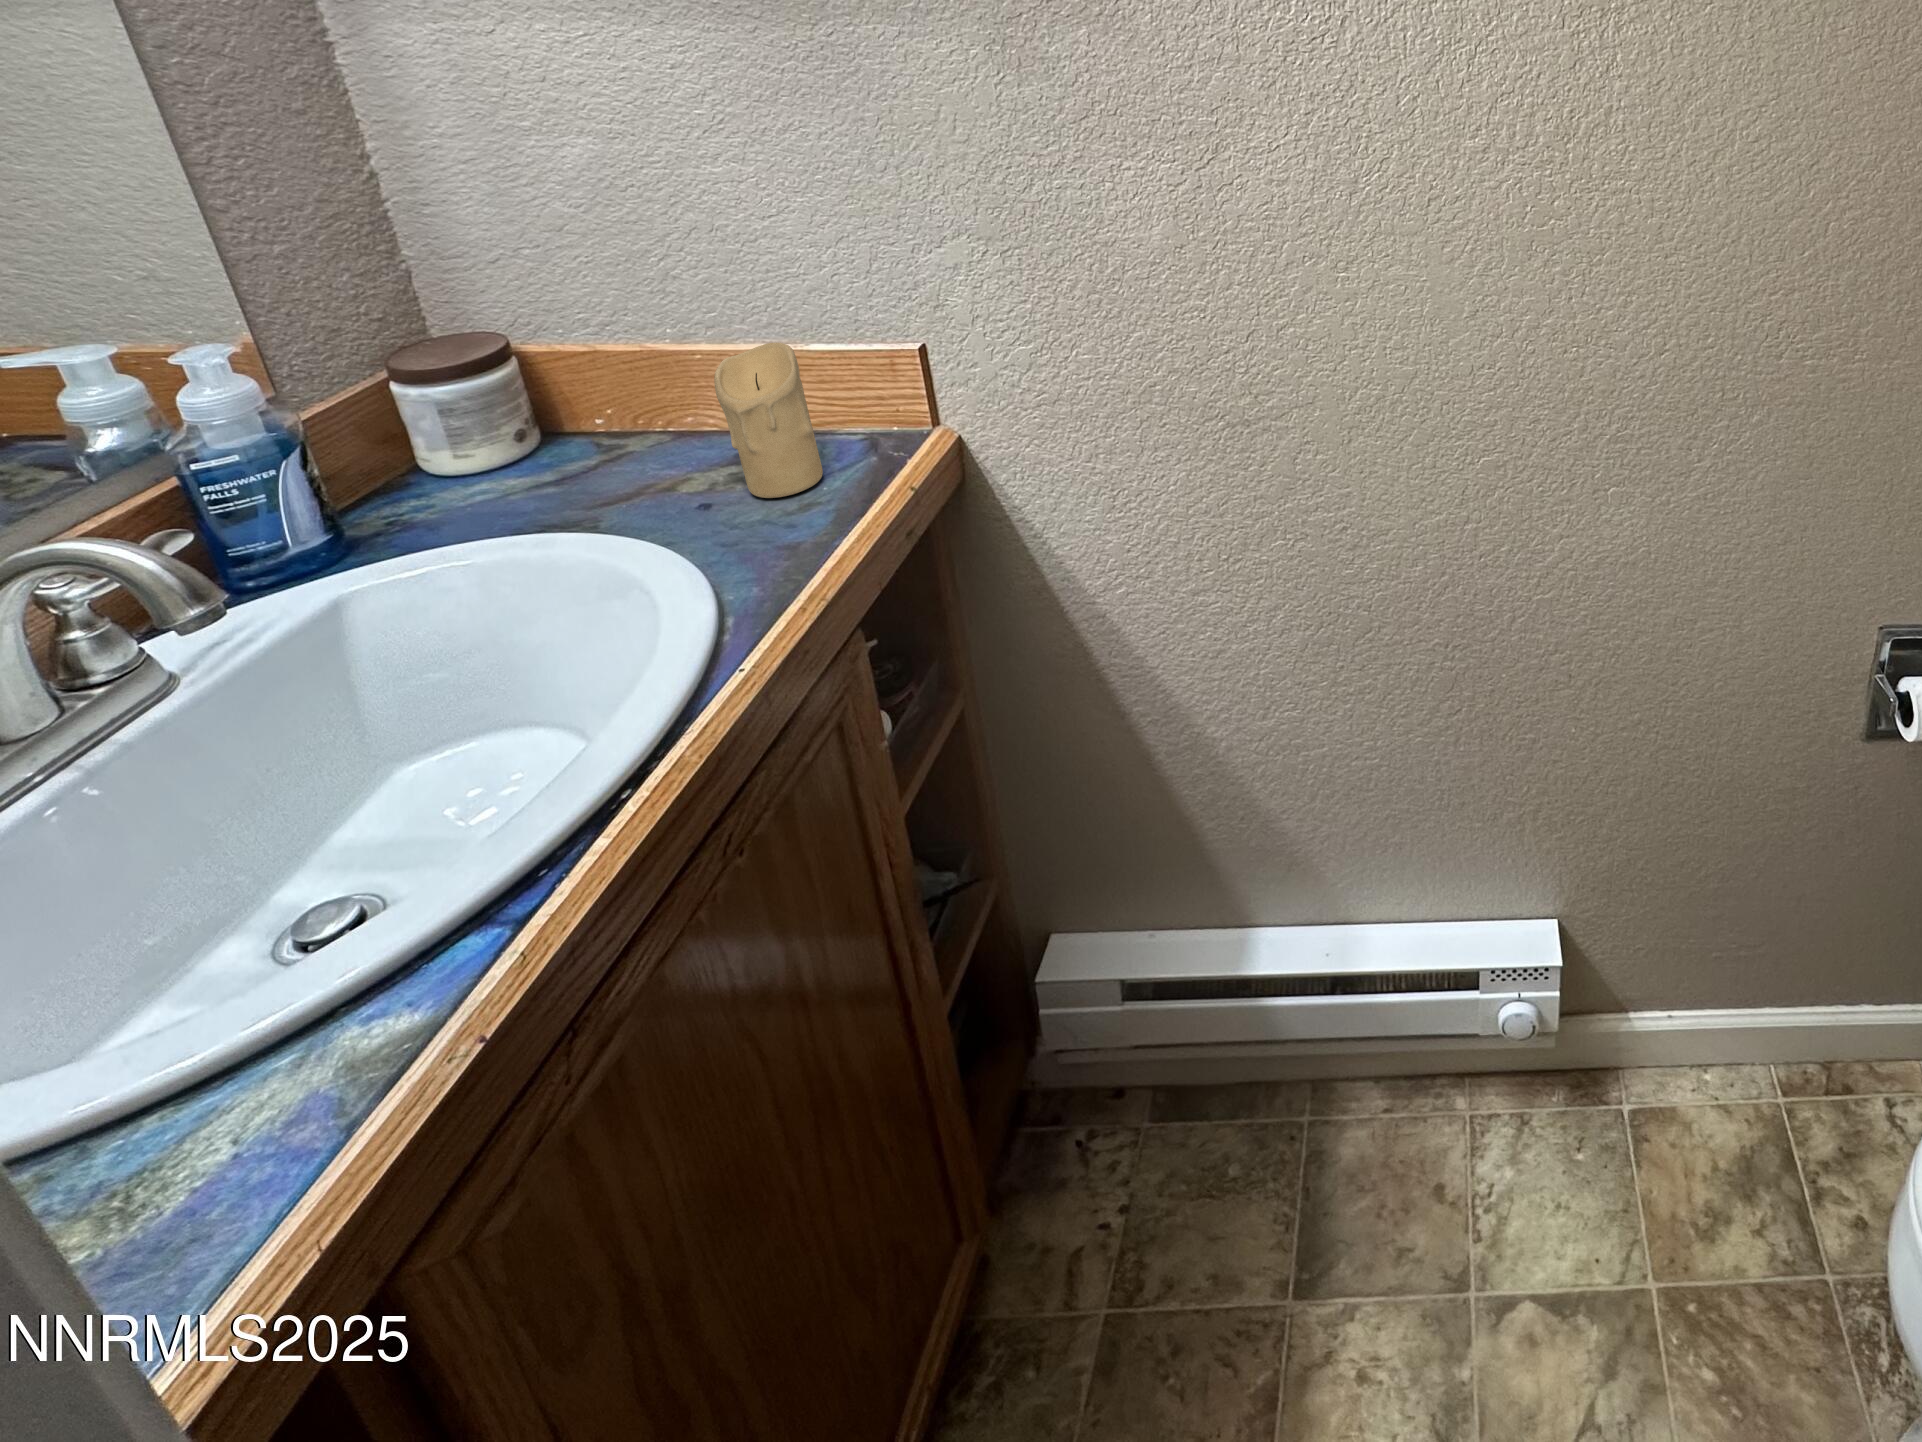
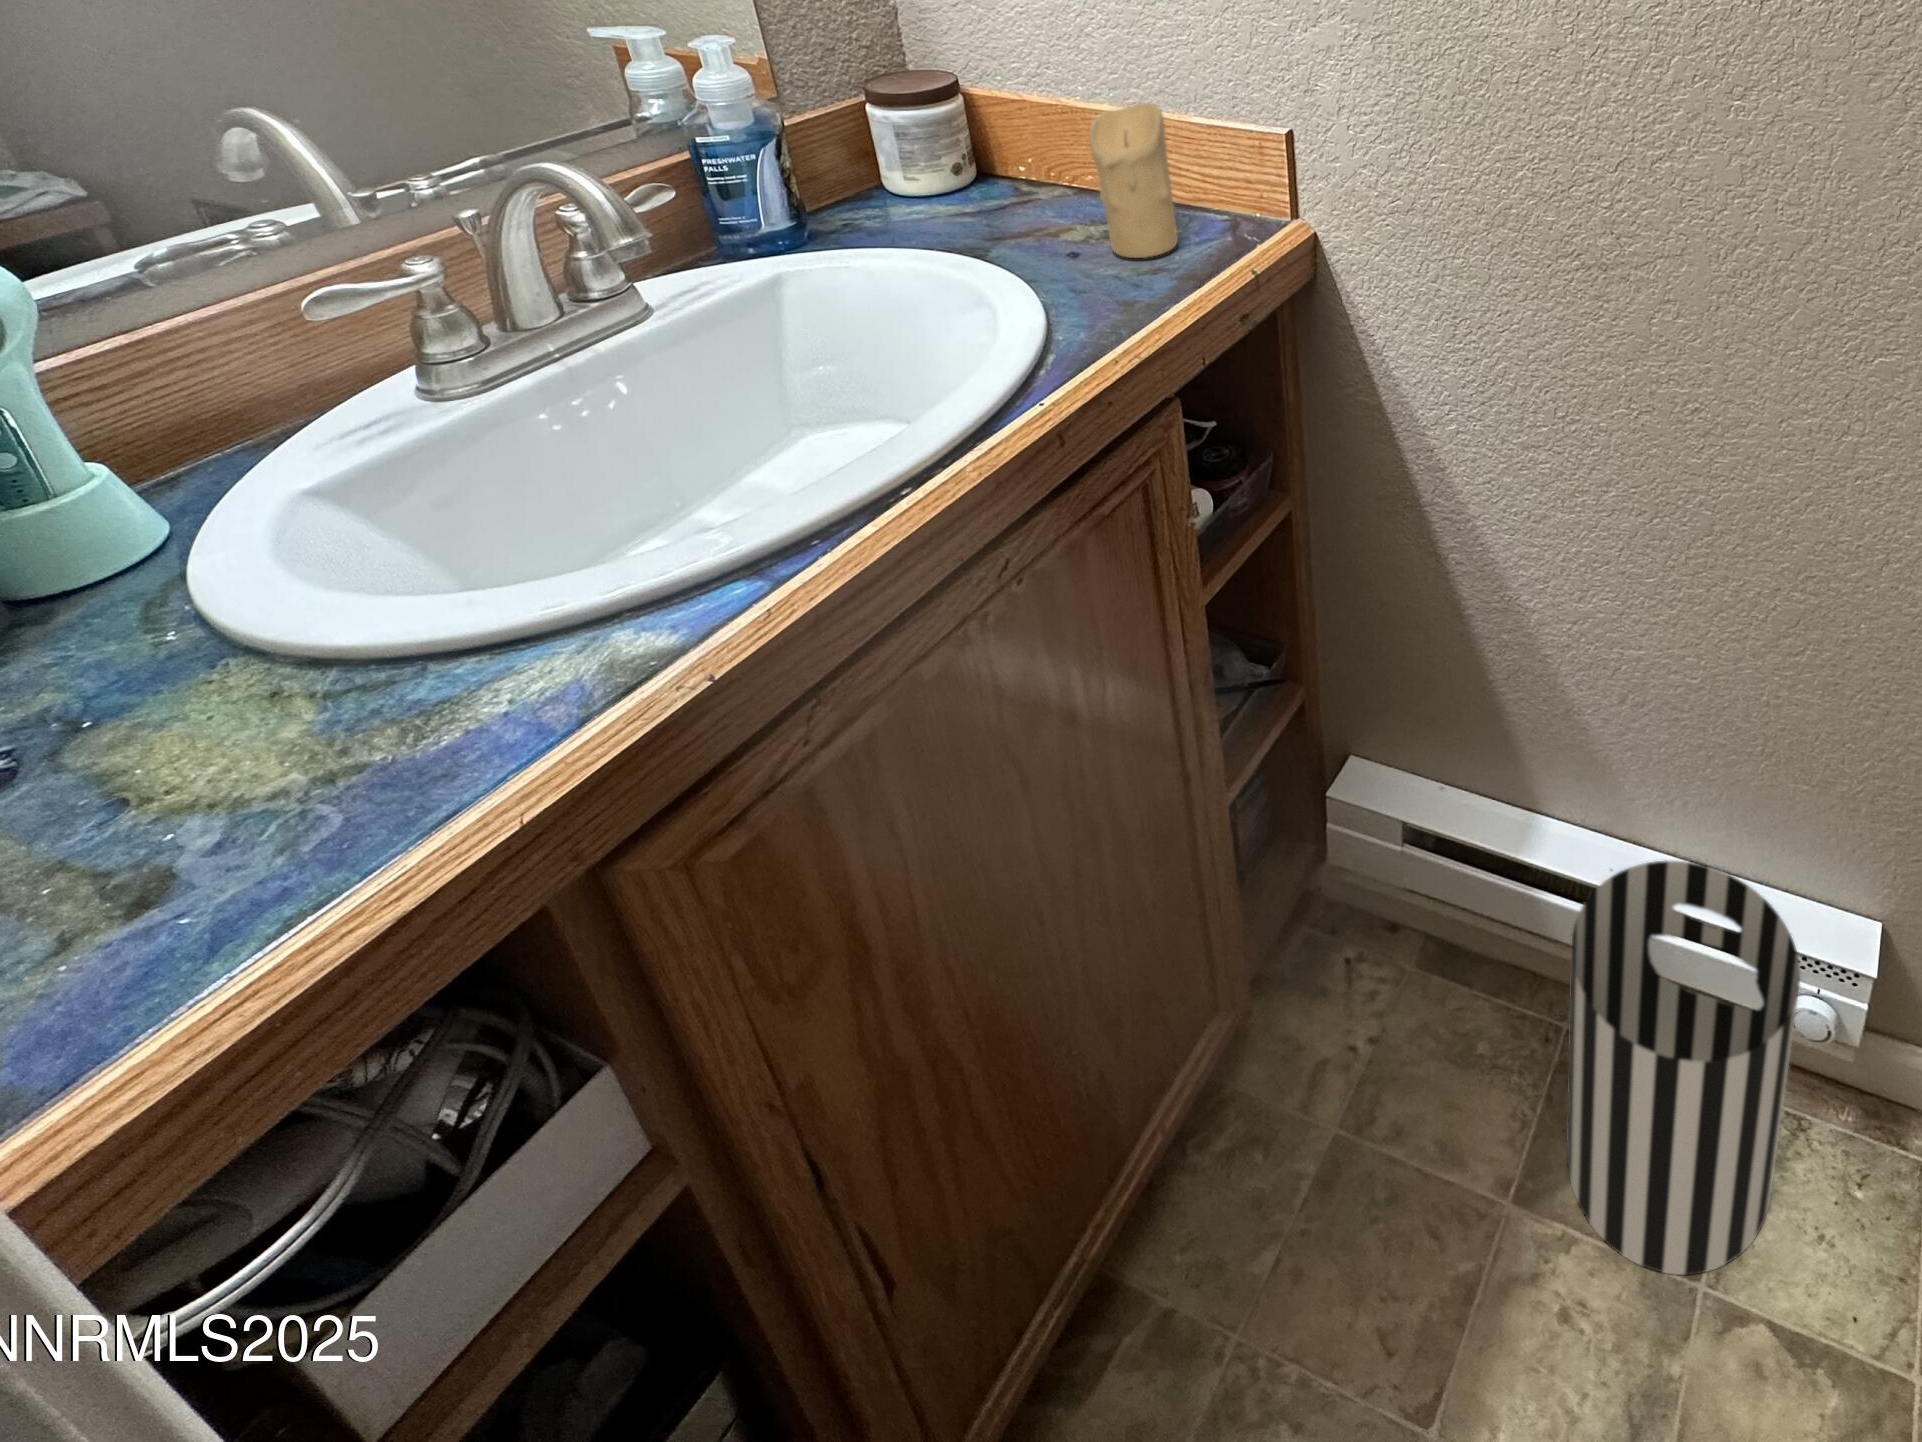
wastebasket: none [1311,919,1513,1301] -> present [1567,861,1800,1275]

